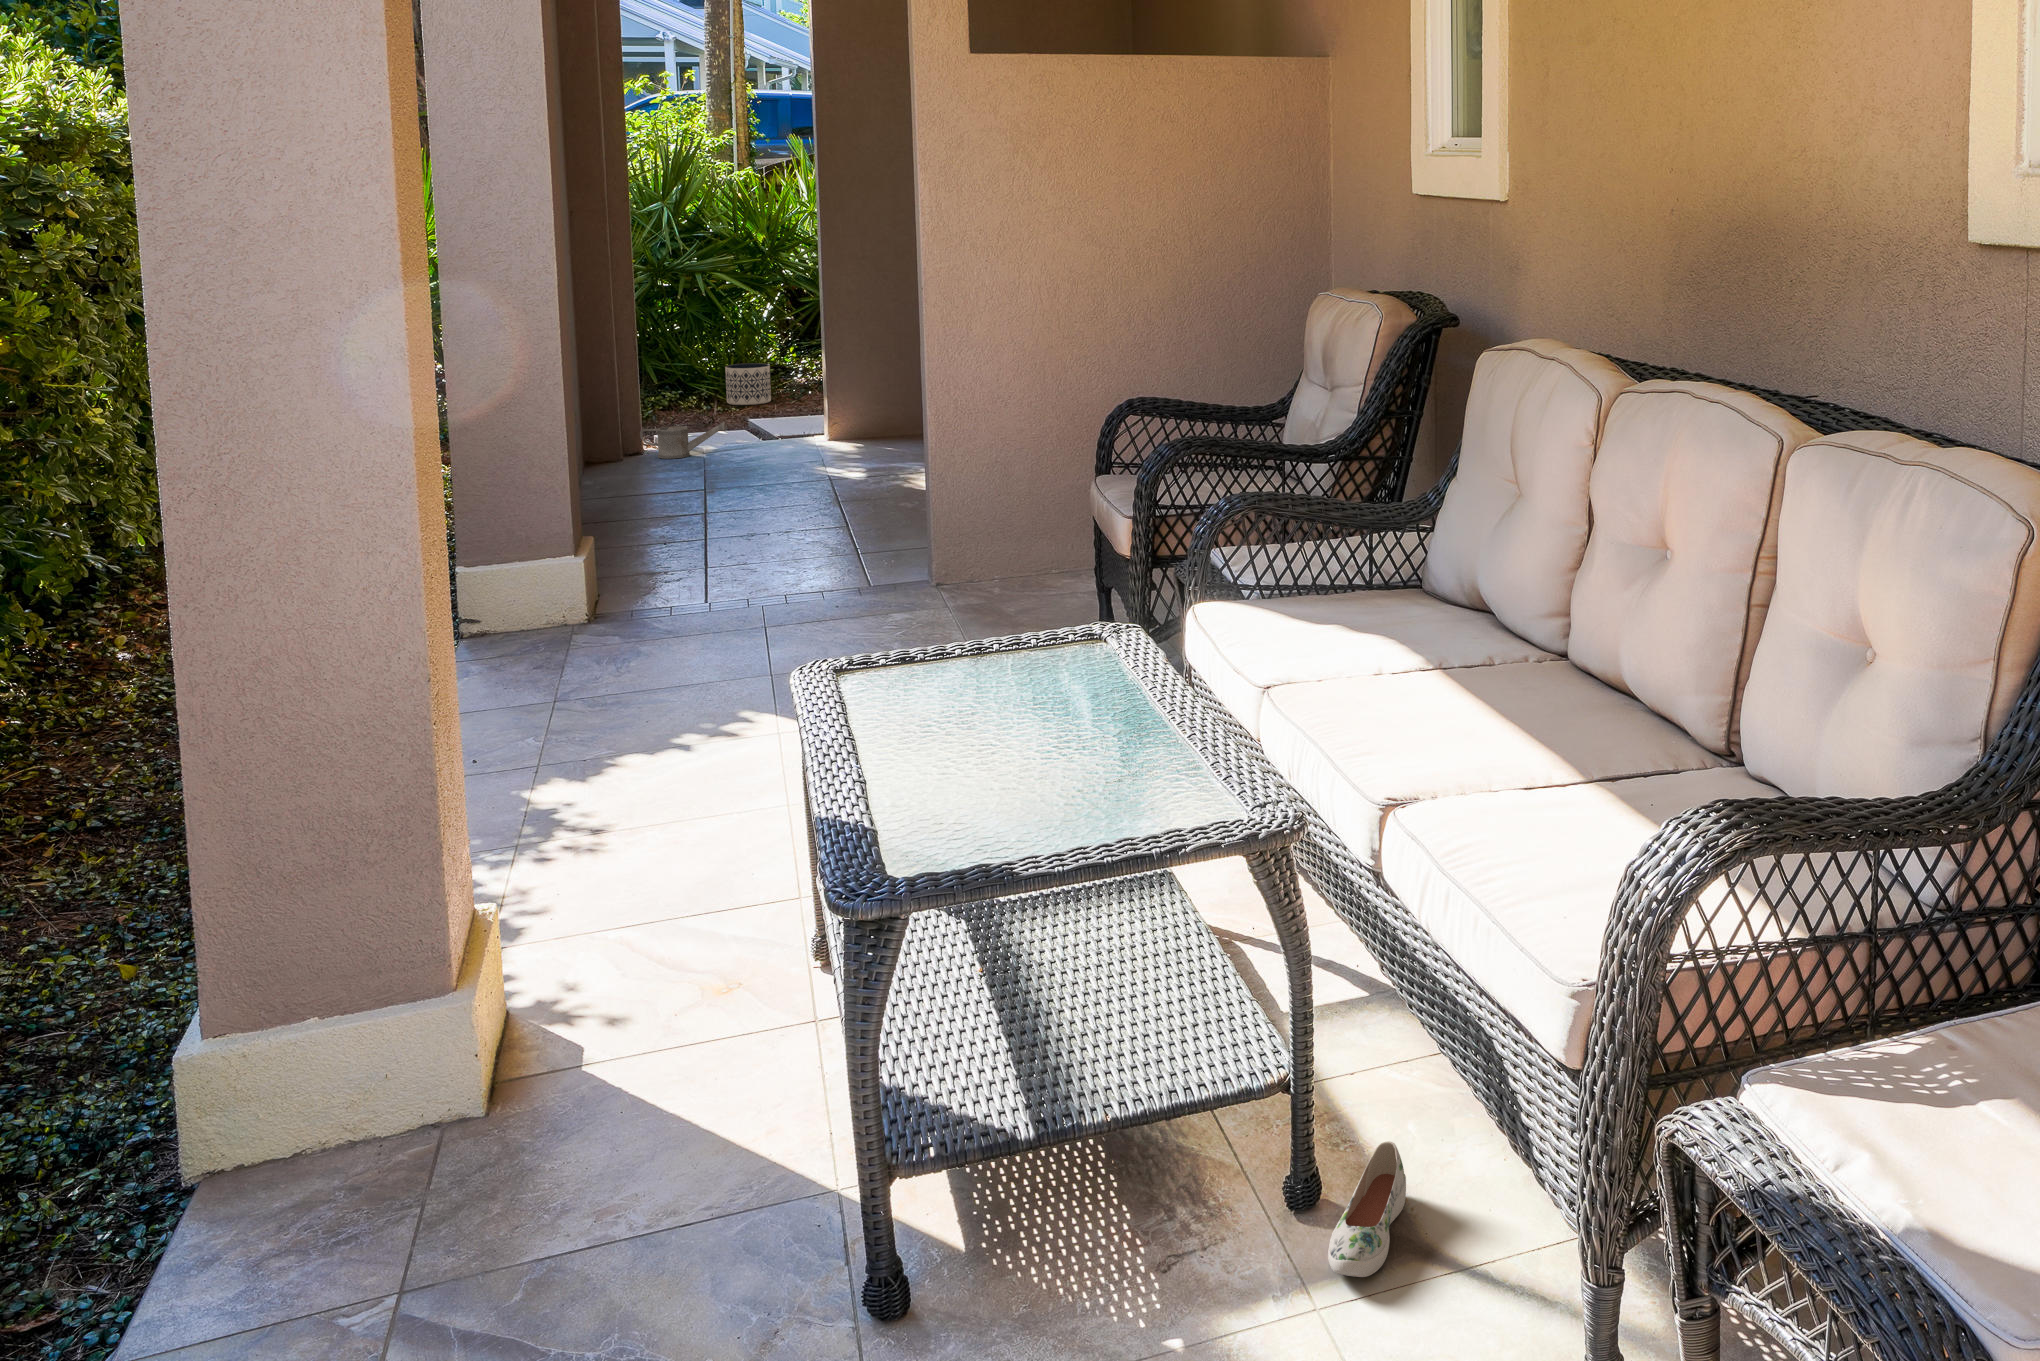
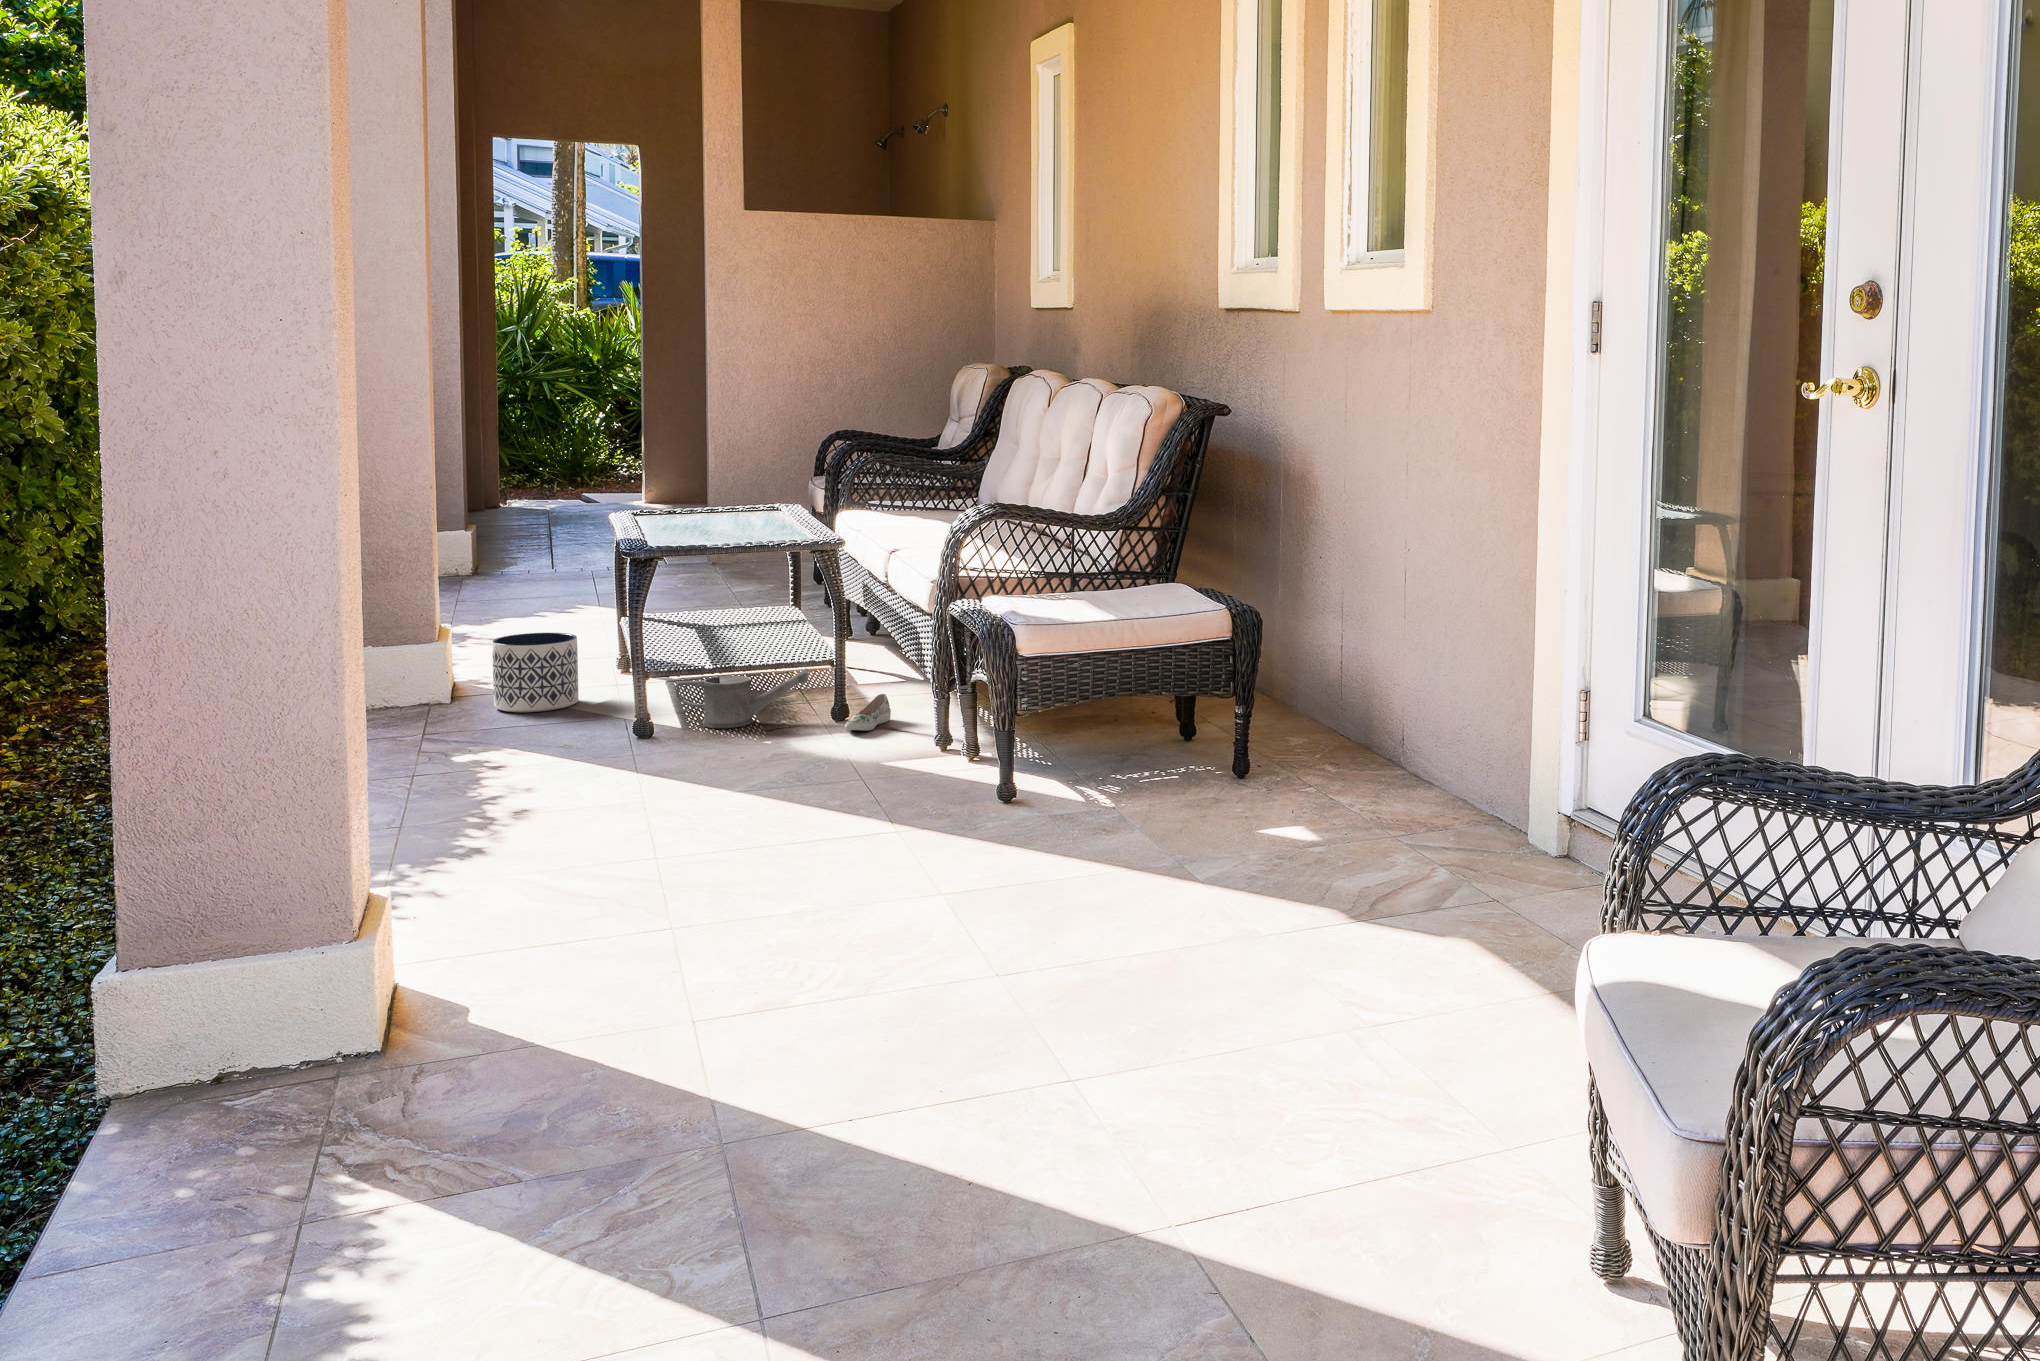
planter: present [725,363,771,405] -> present [492,633,578,712]
watering can: present [640,422,725,459] -> present [676,668,808,728]

